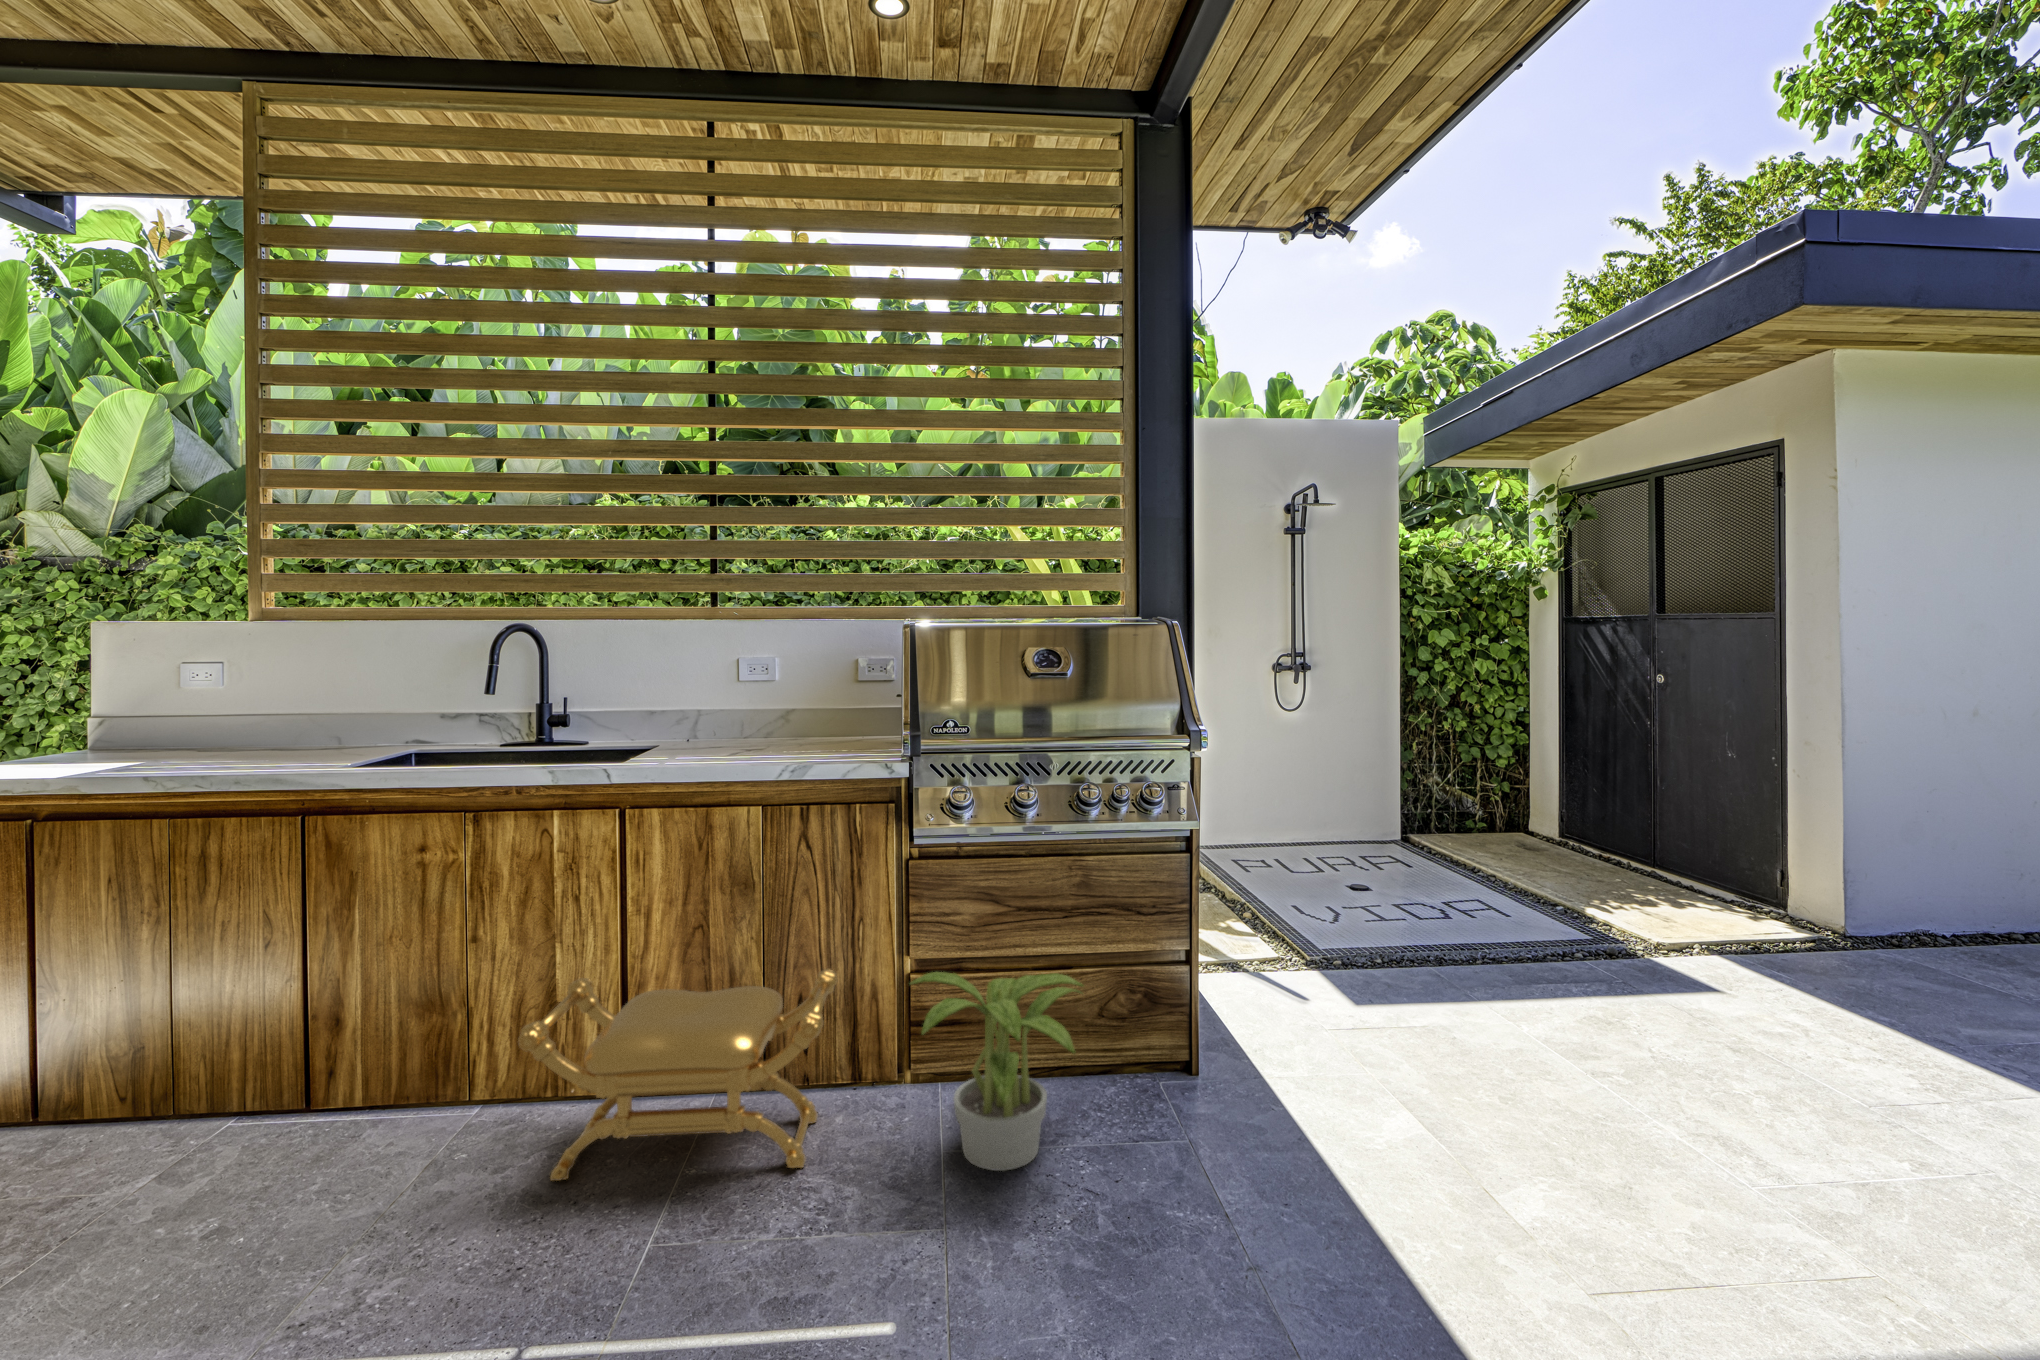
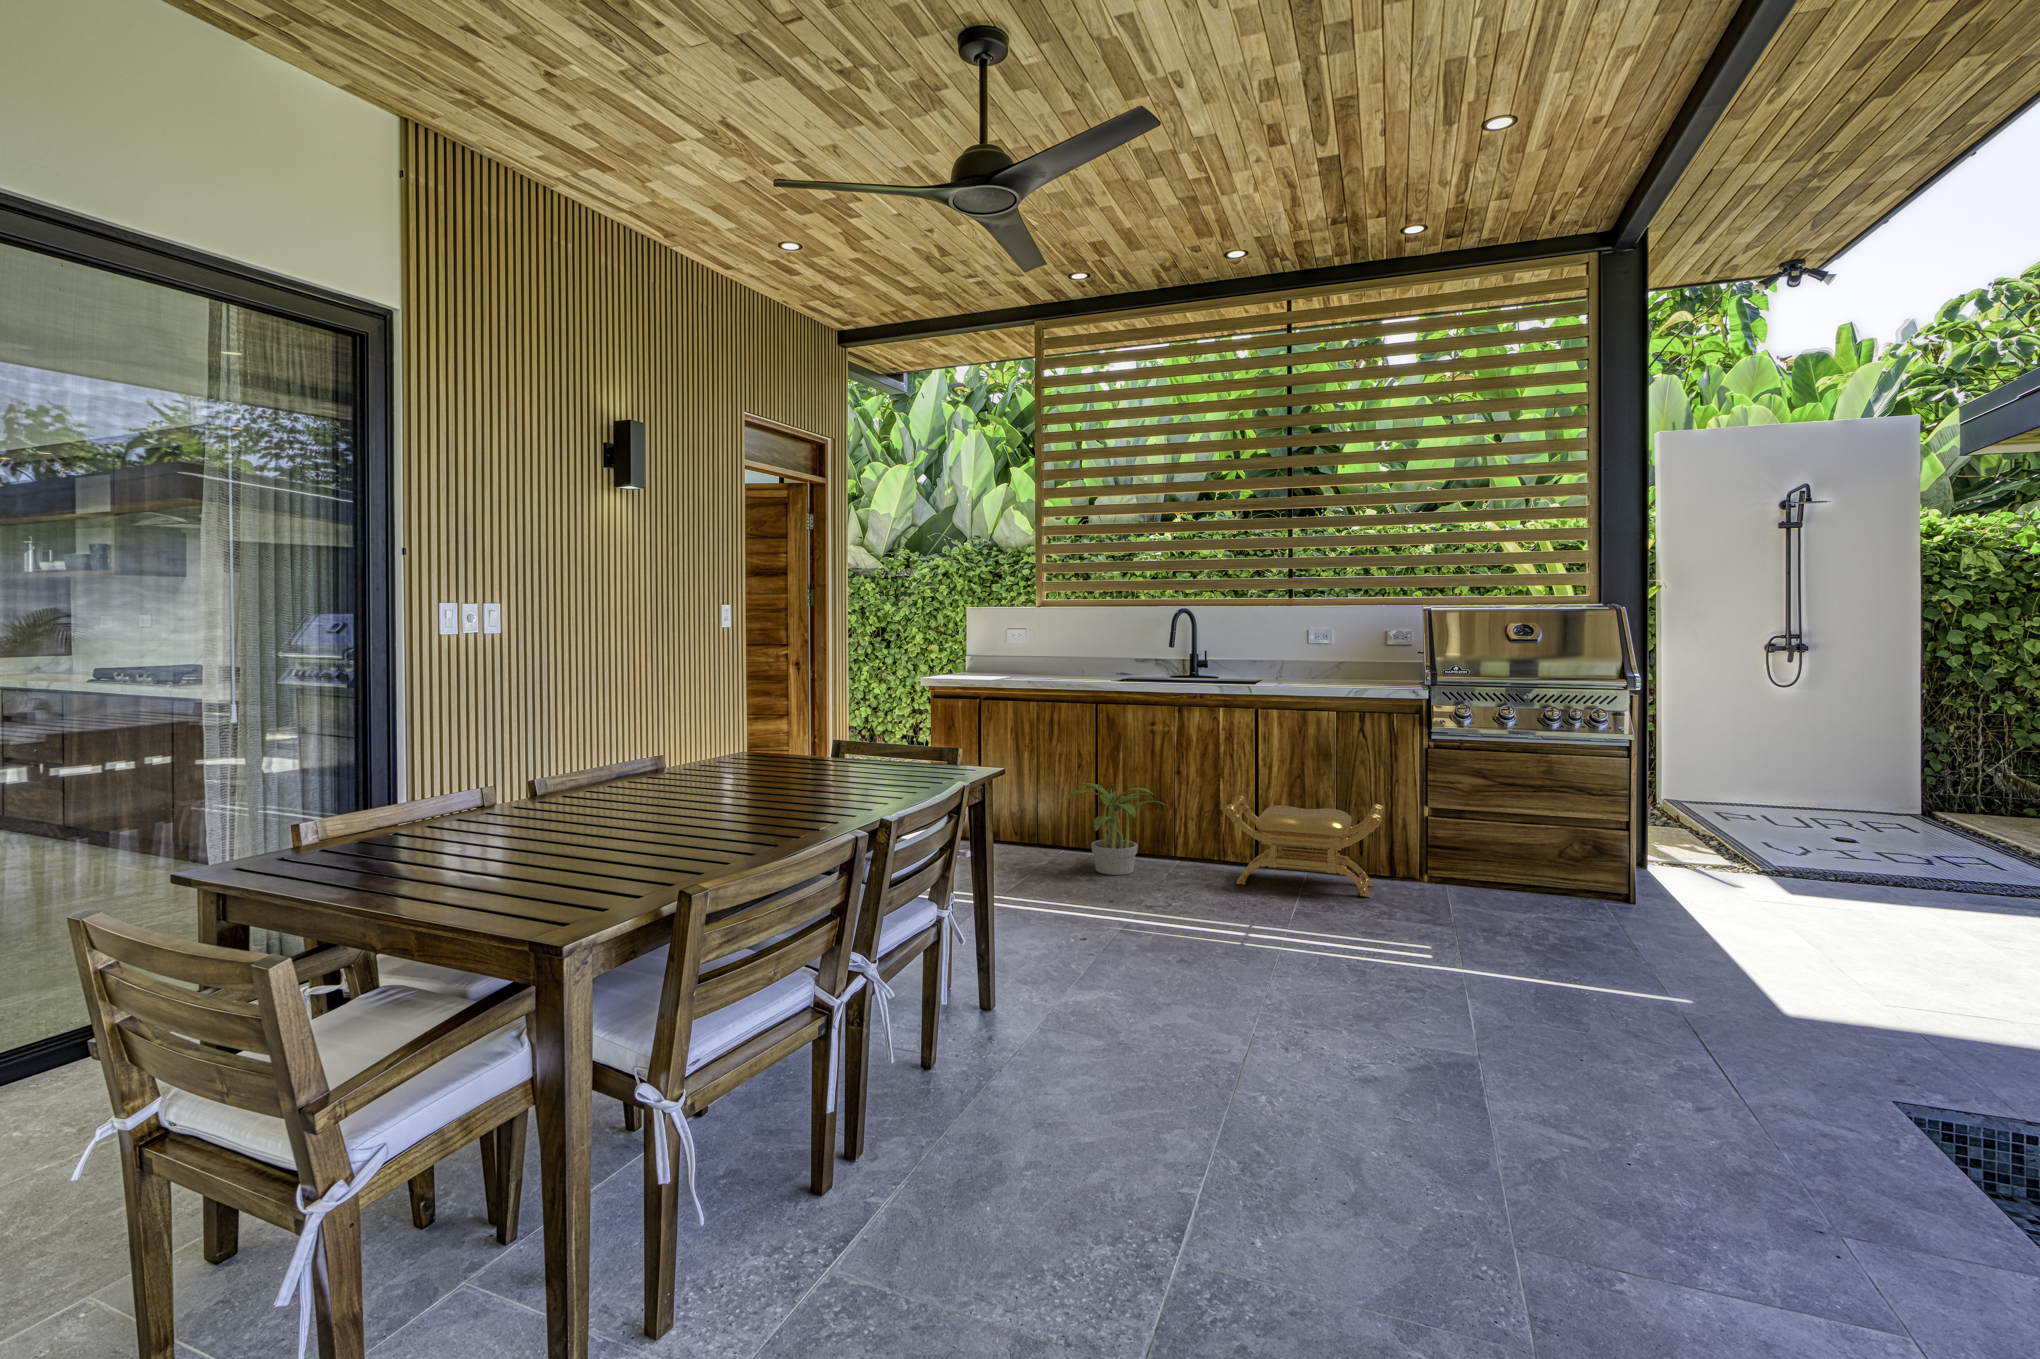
potted plant: present [910,972,1083,1171] -> present [1066,783,1167,875]

